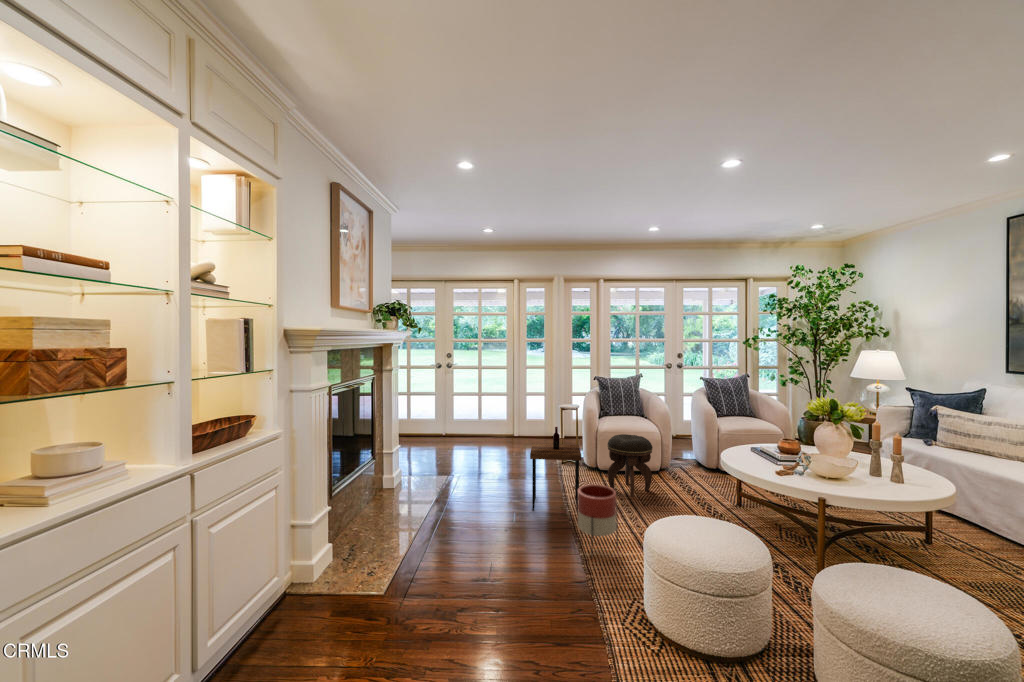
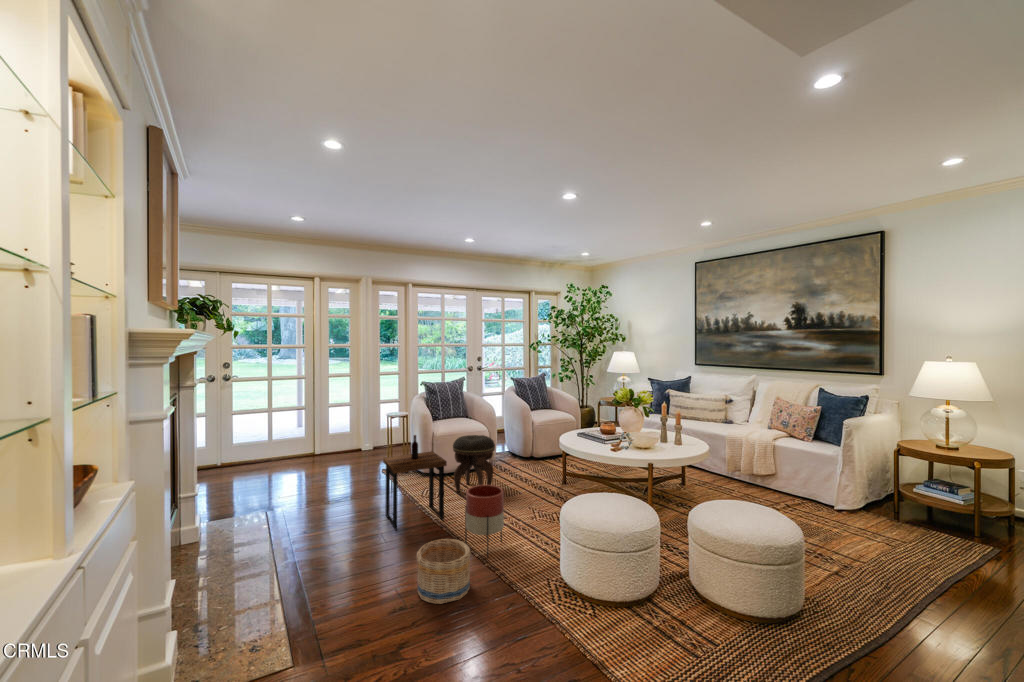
basket: none [509,526,559,586] -> present [417,539,471,604]

